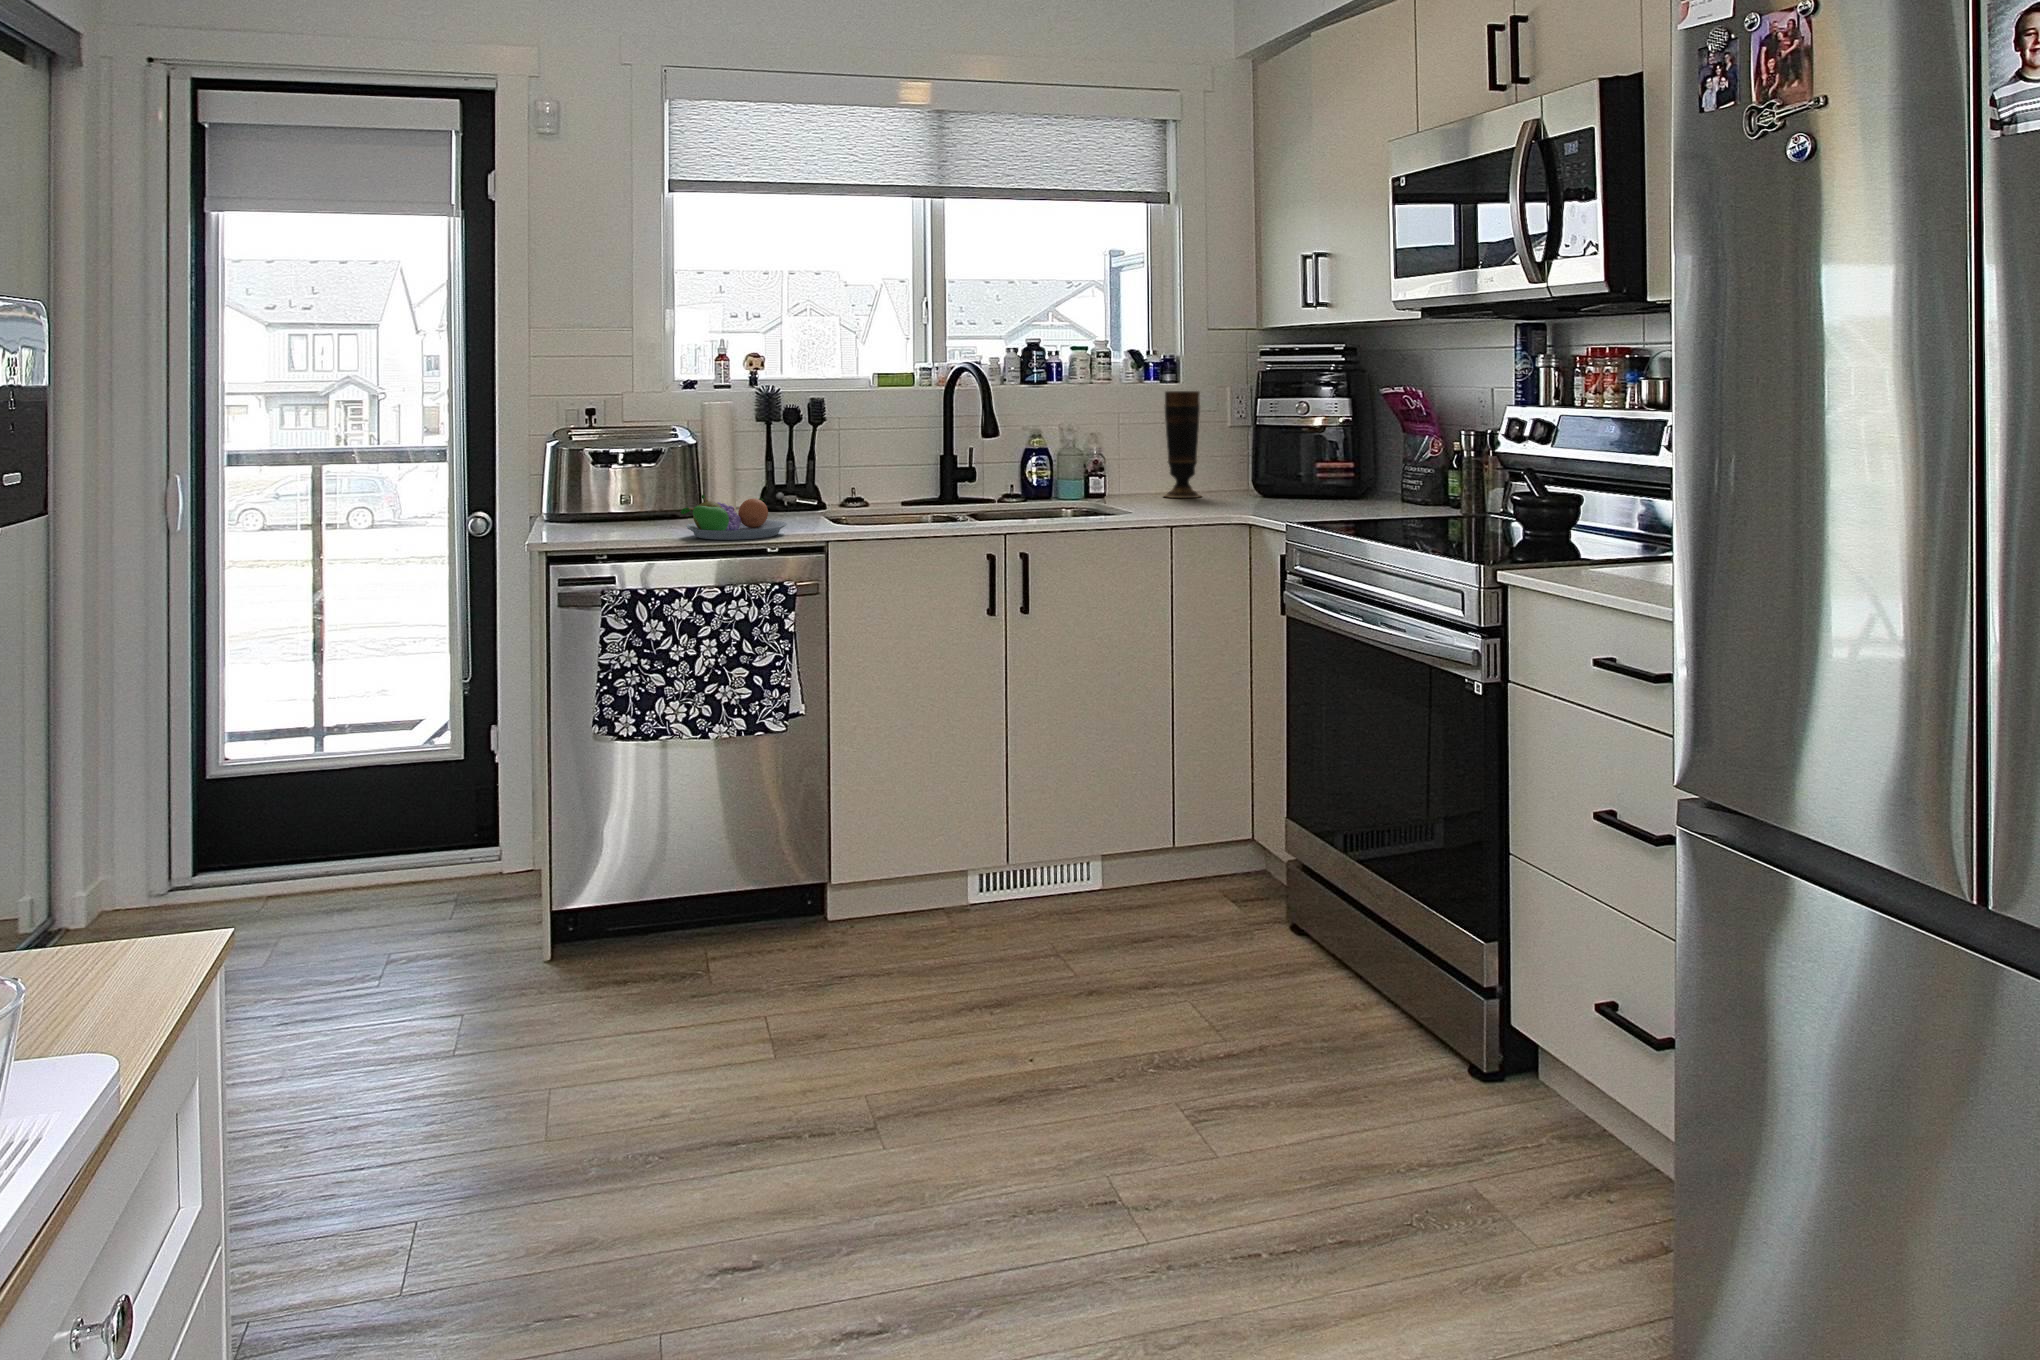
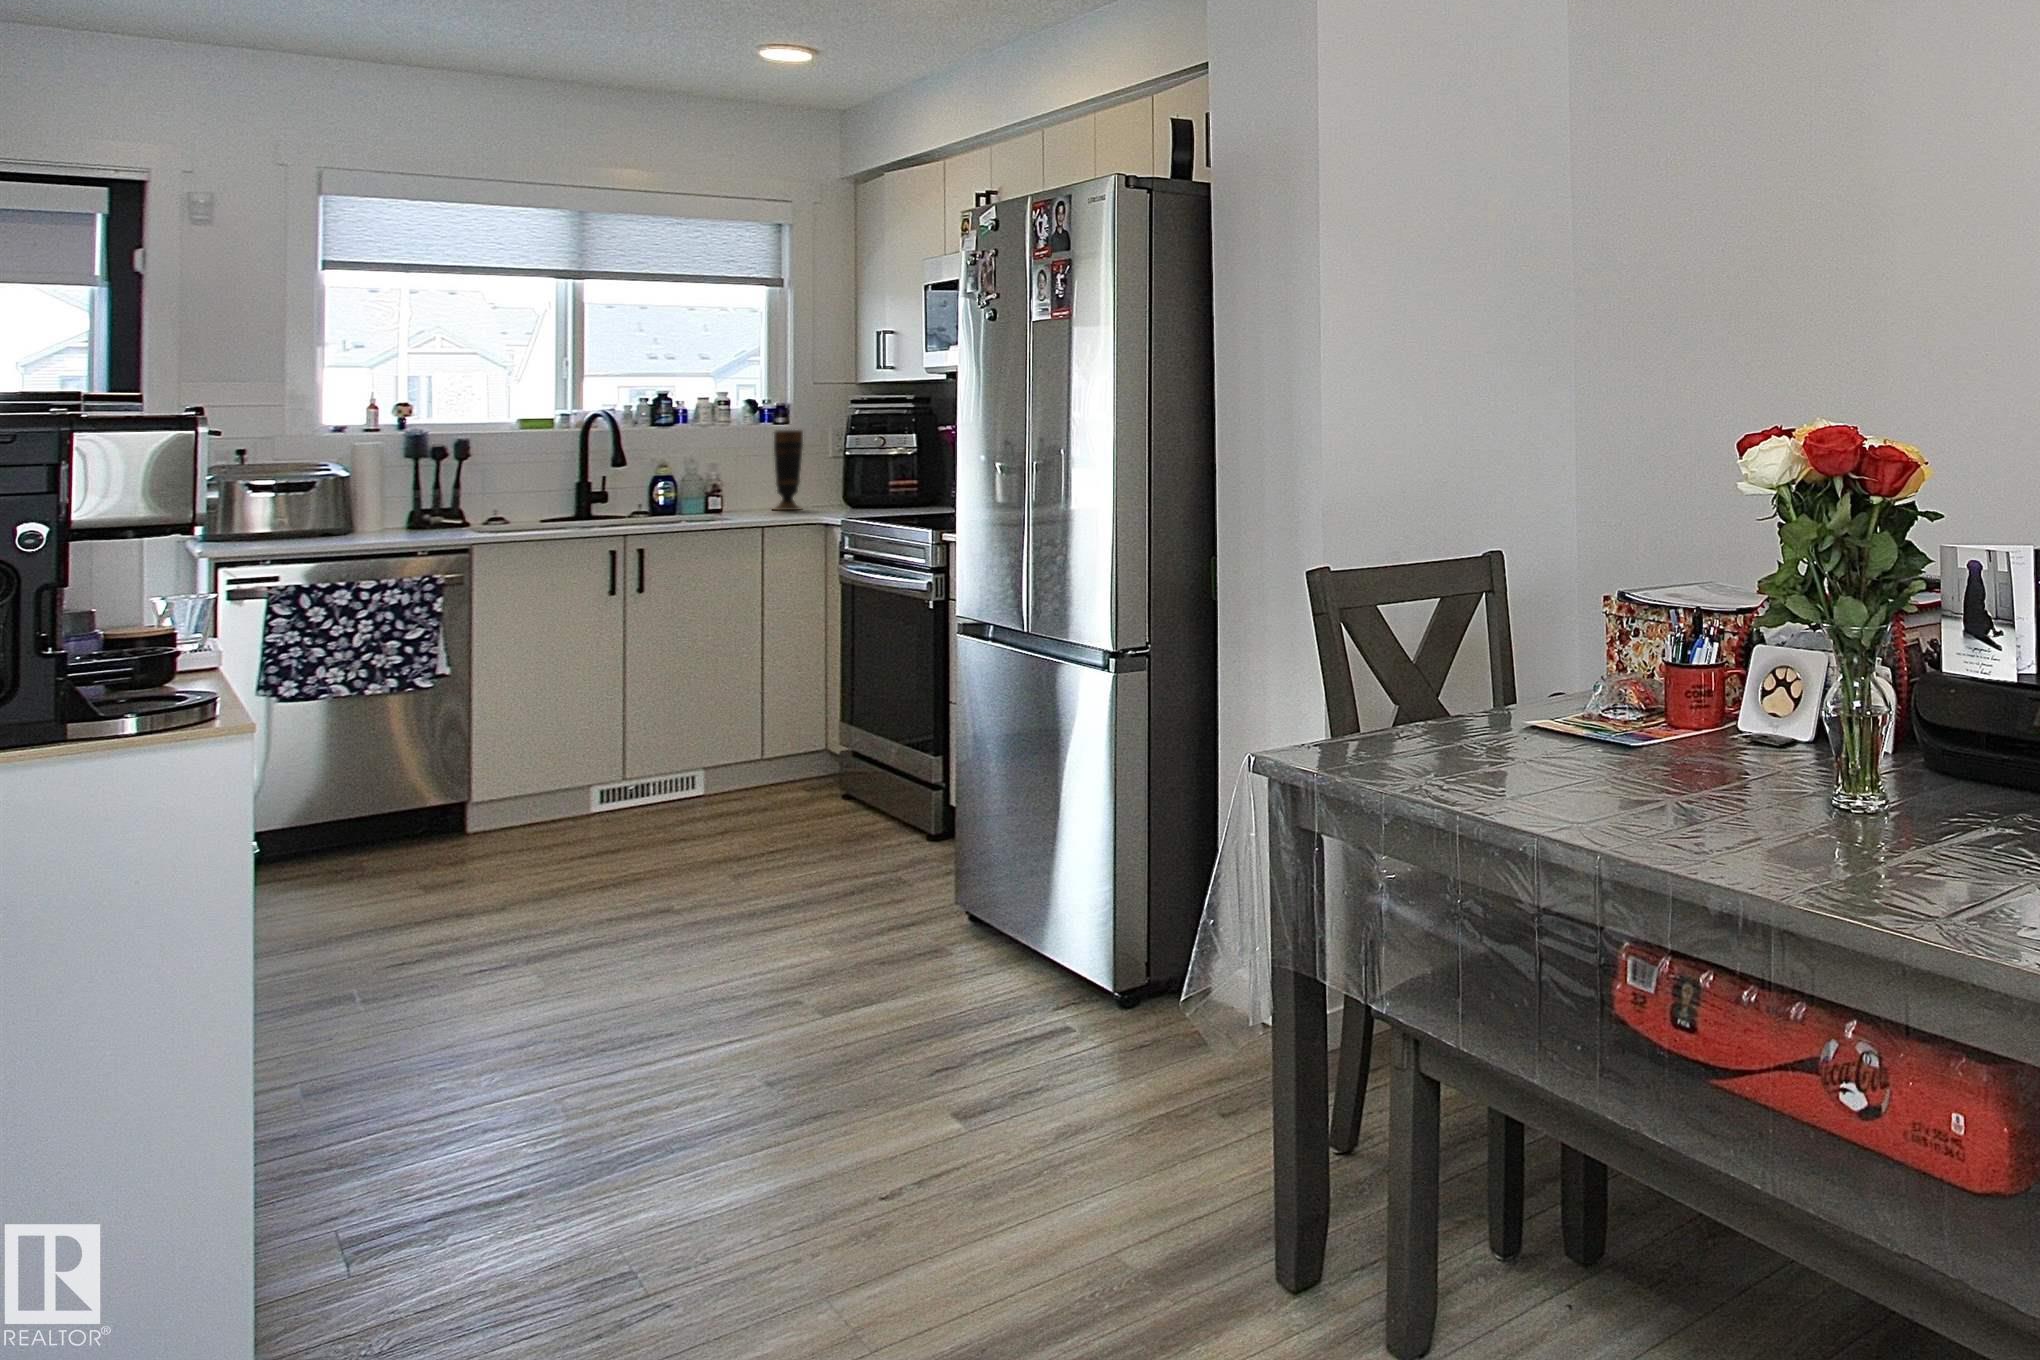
fruit bowl: present [681,495,787,540] -> none [343,512,438,545]

